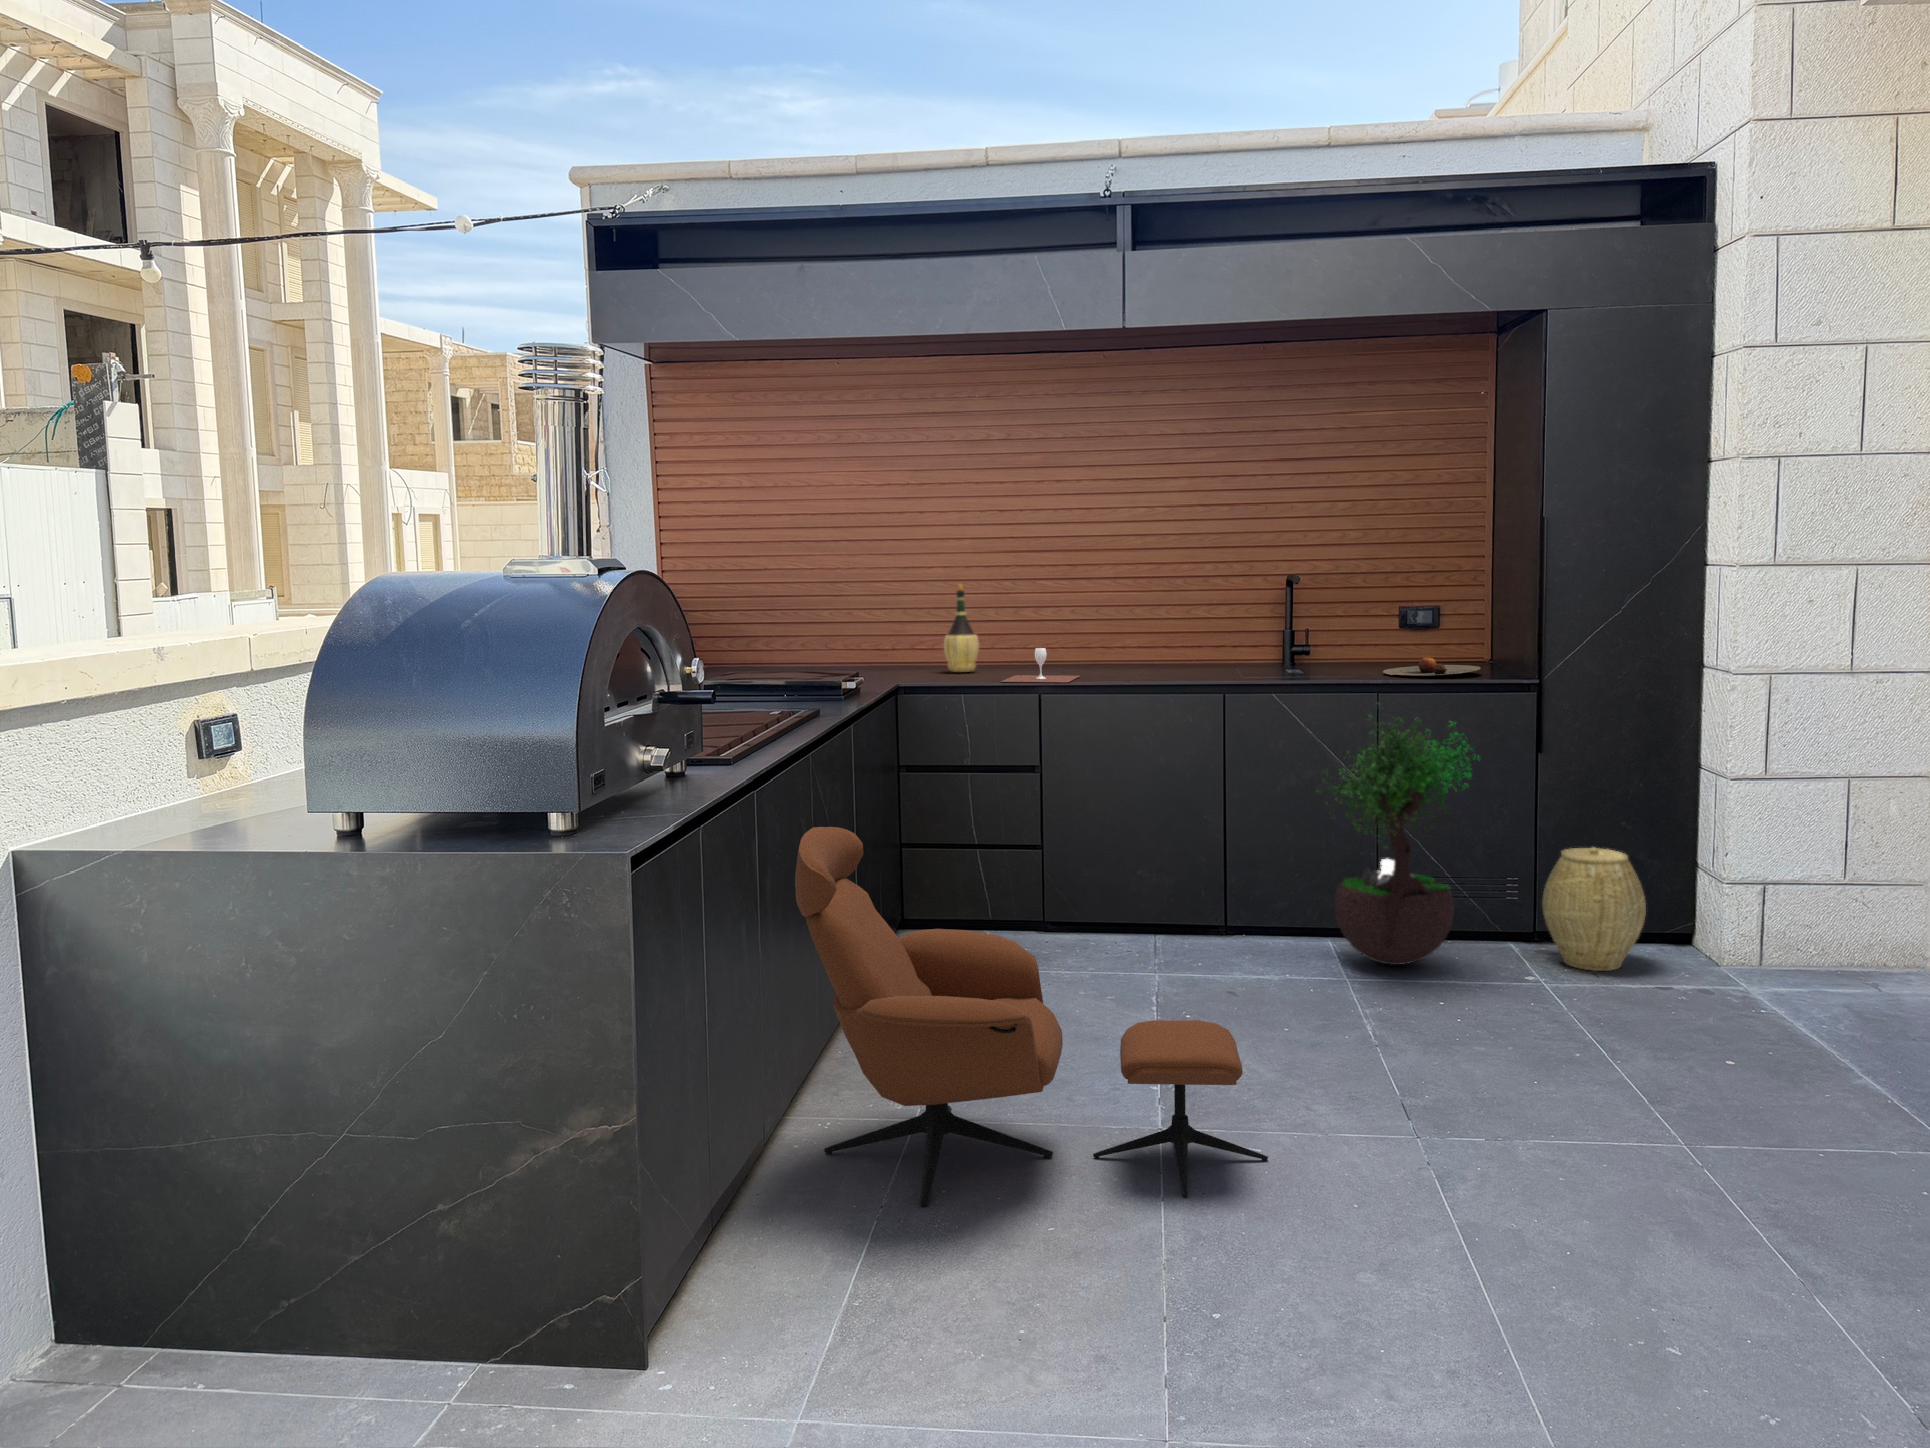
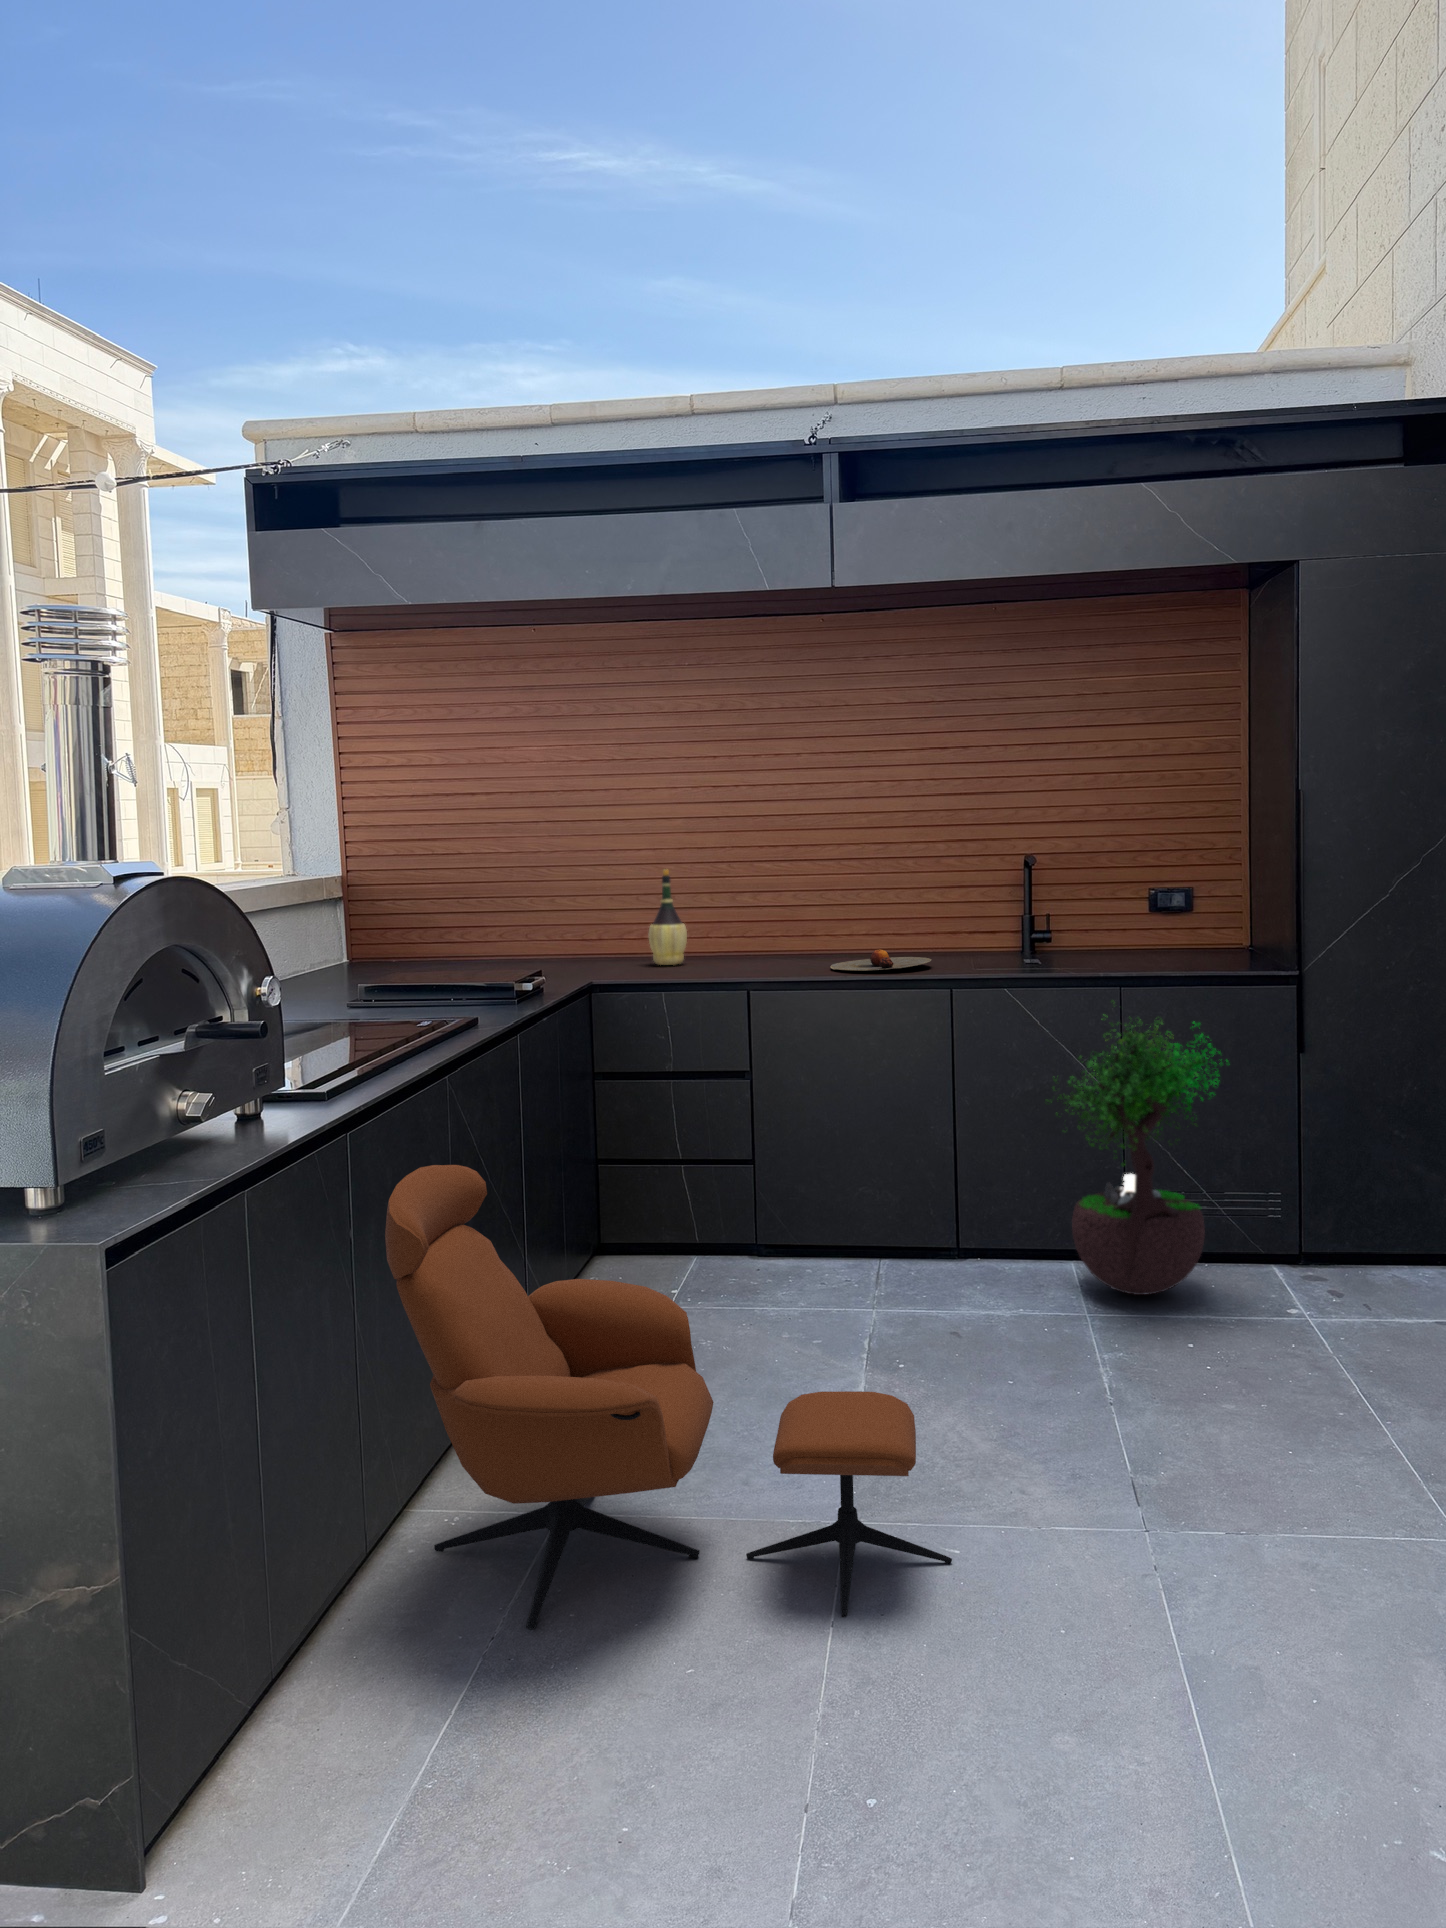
wine glass: present [1001,648,1080,682] -> none [702,939,794,978]
plate: present [1383,657,1480,676] -> present [830,950,931,971]
woven basket: present [1542,848,1646,971] -> none [1306,1161,1423,1302]

